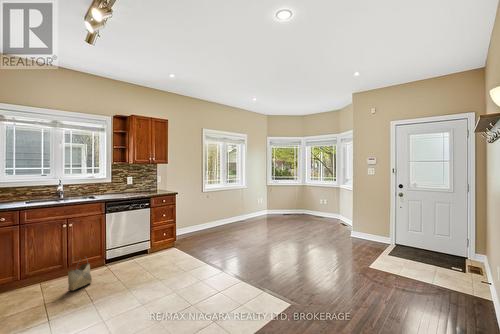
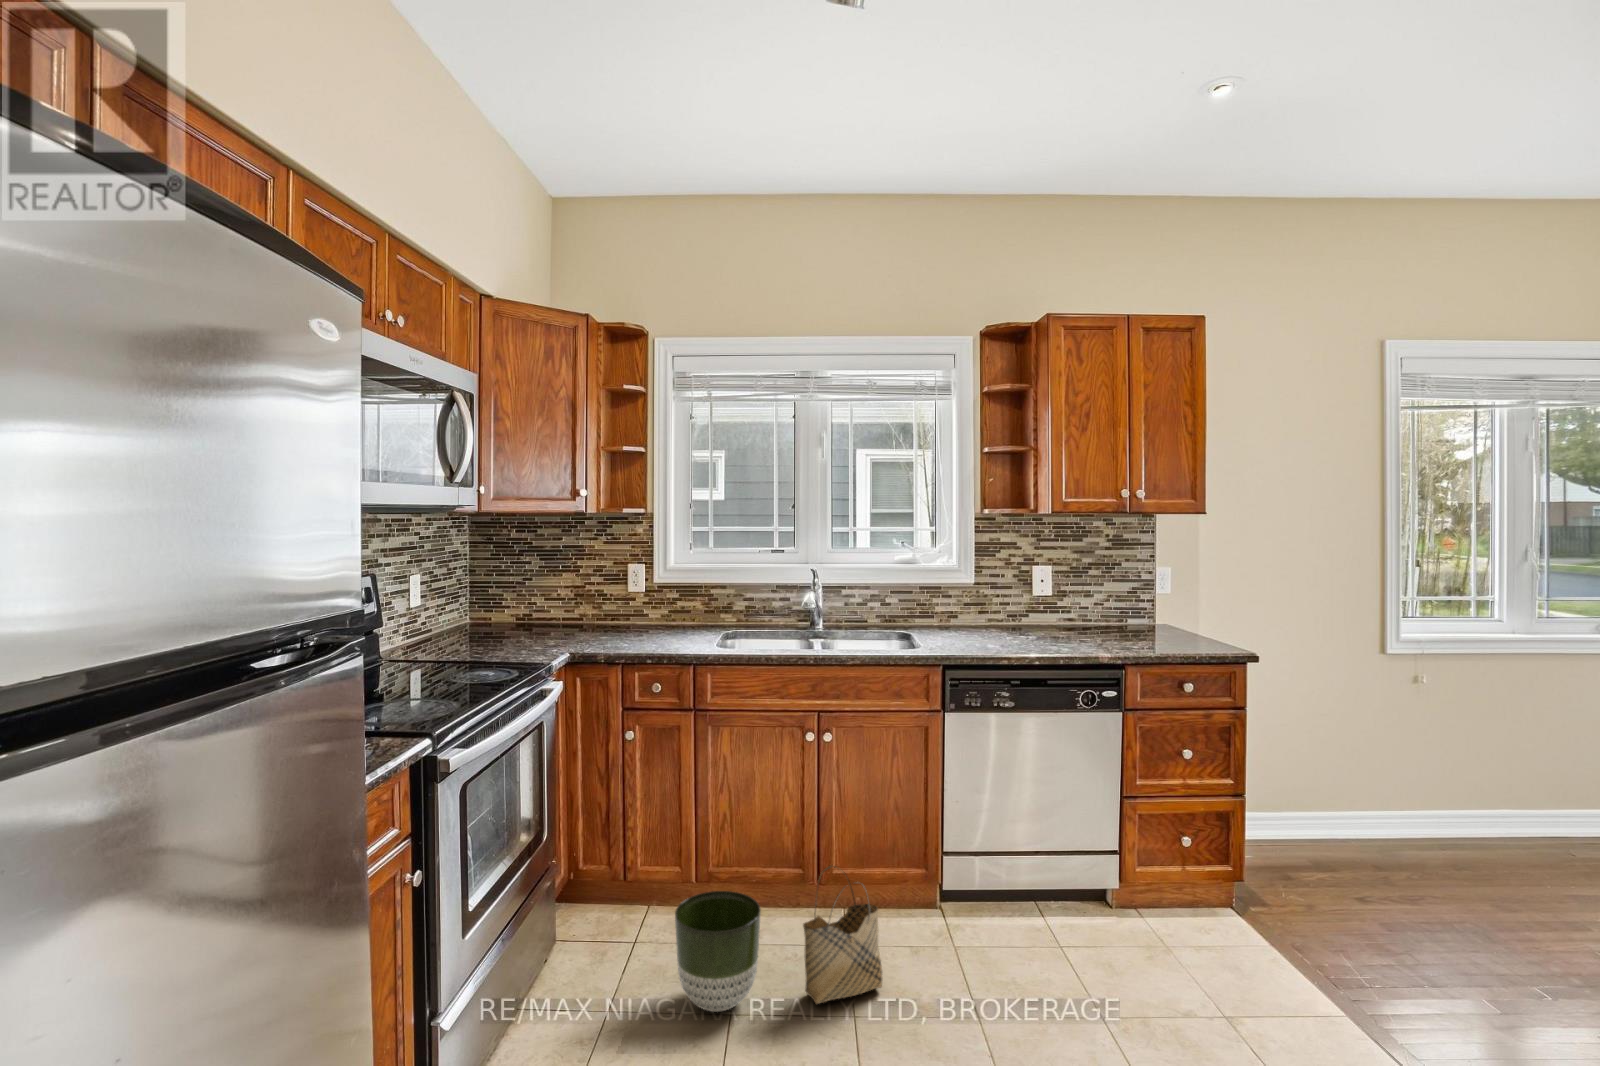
planter: none [22,270,54,303] -> present [675,891,761,1012]

